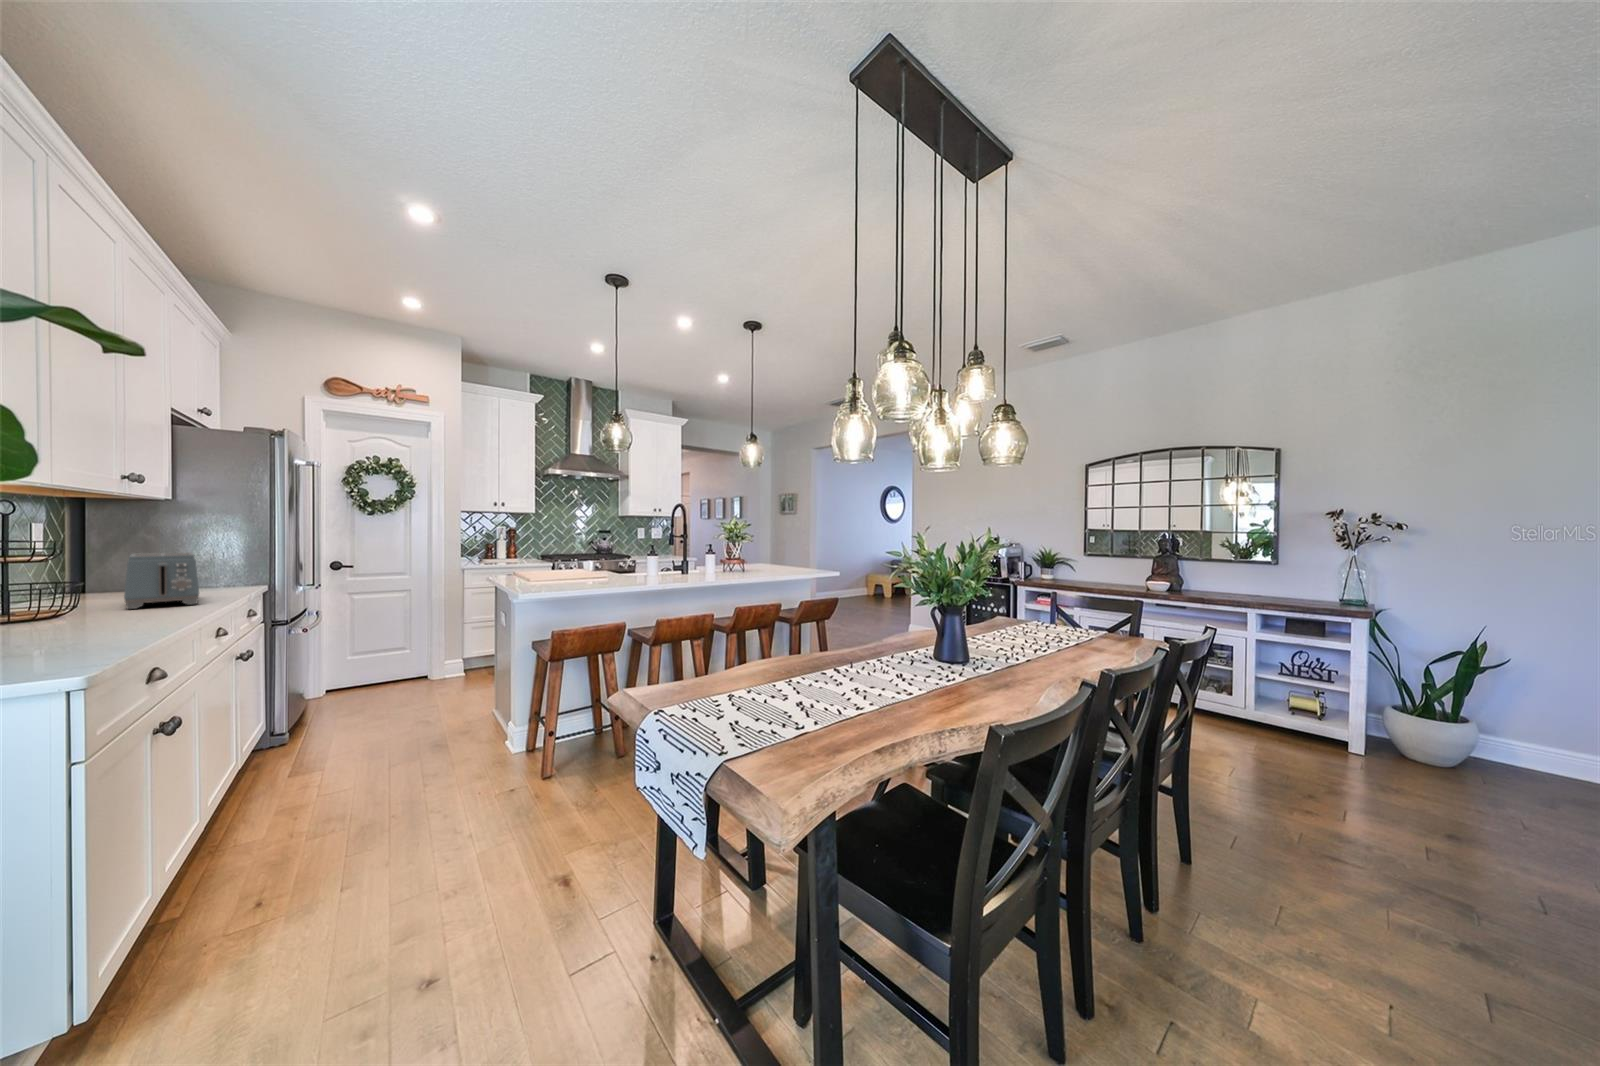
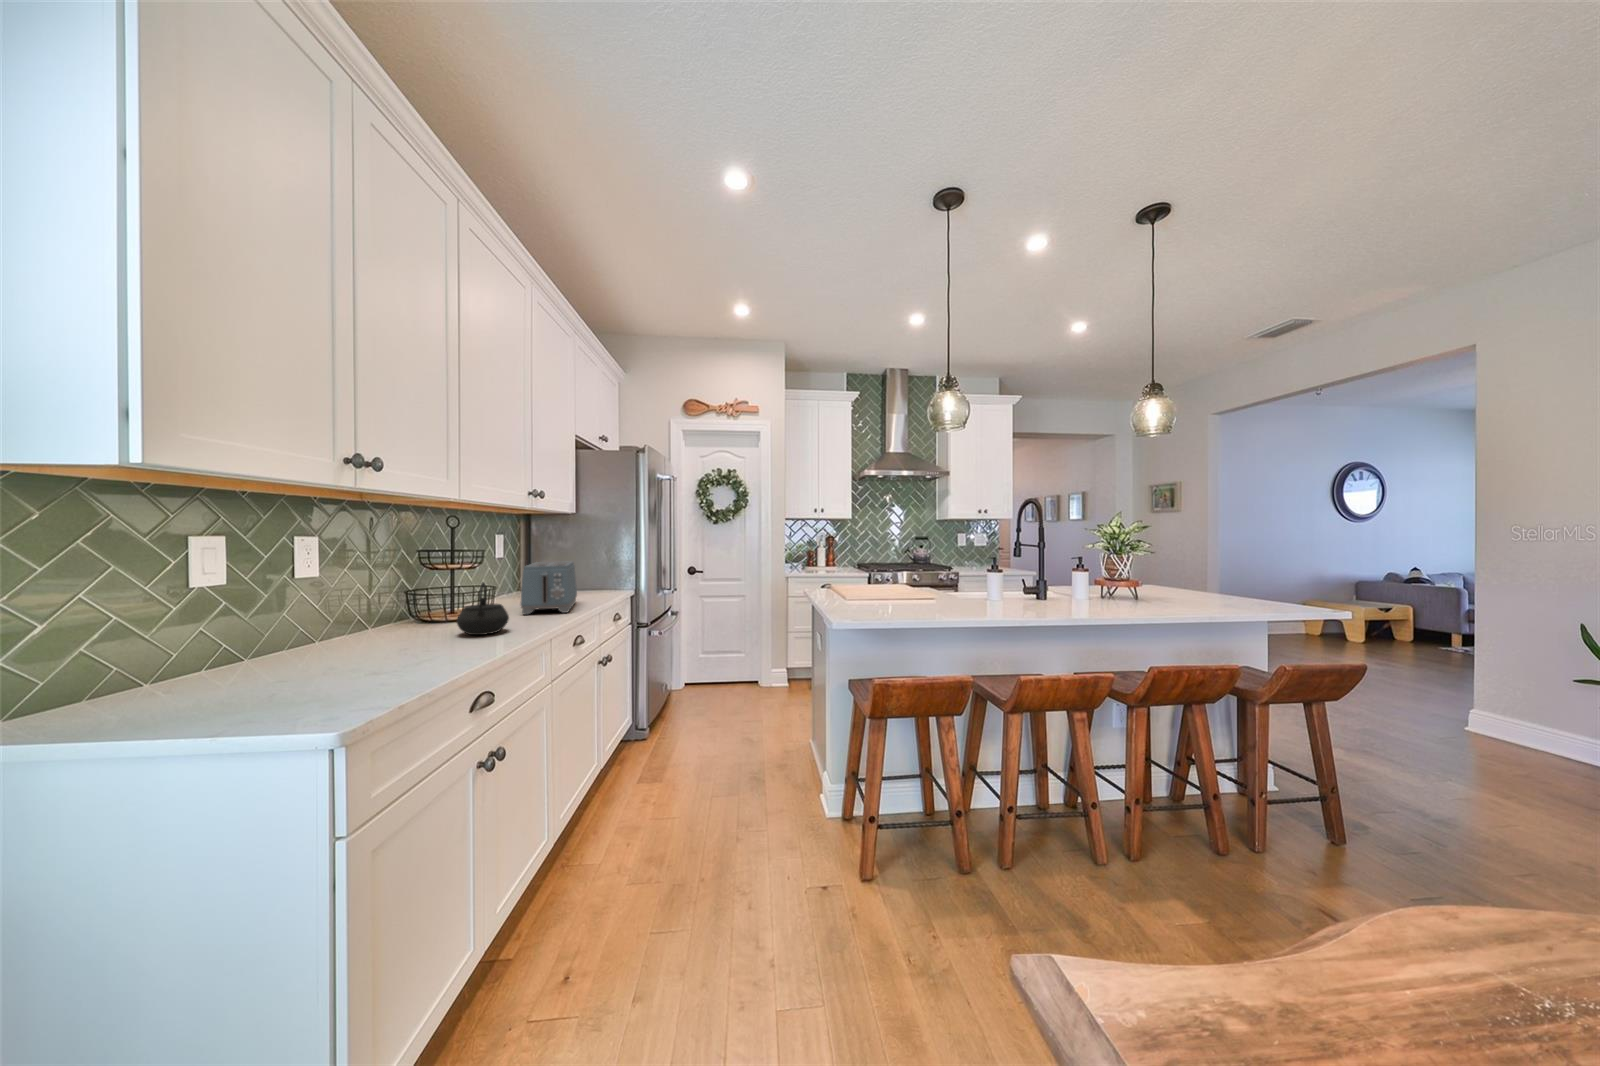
kettle: none [52,570,131,626] -> present [457,583,509,635]

